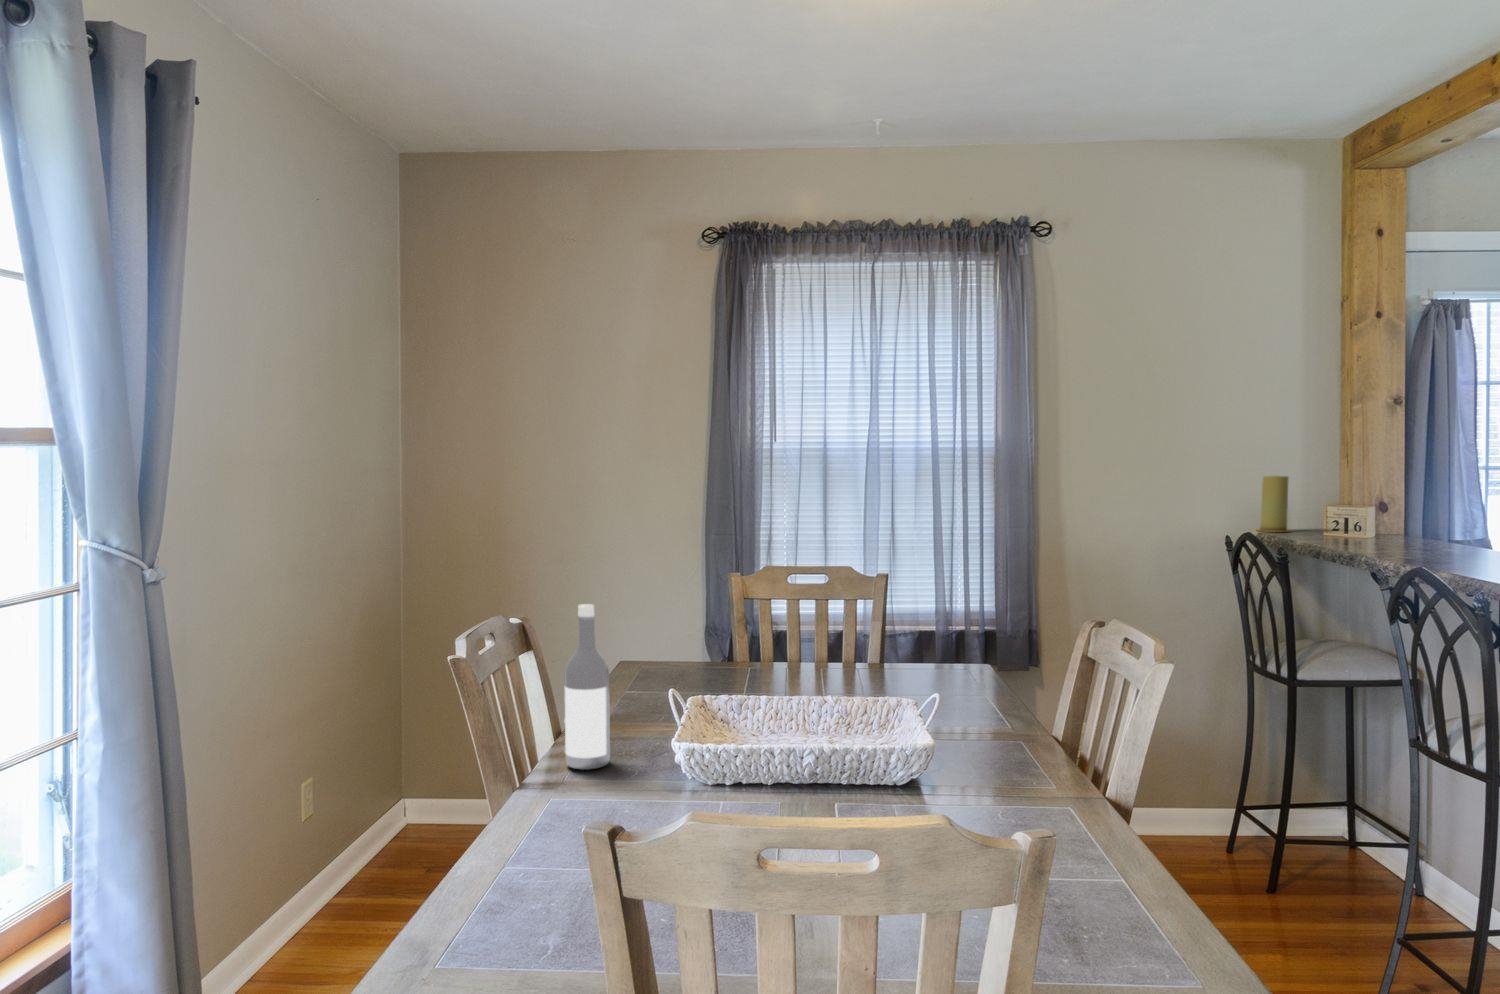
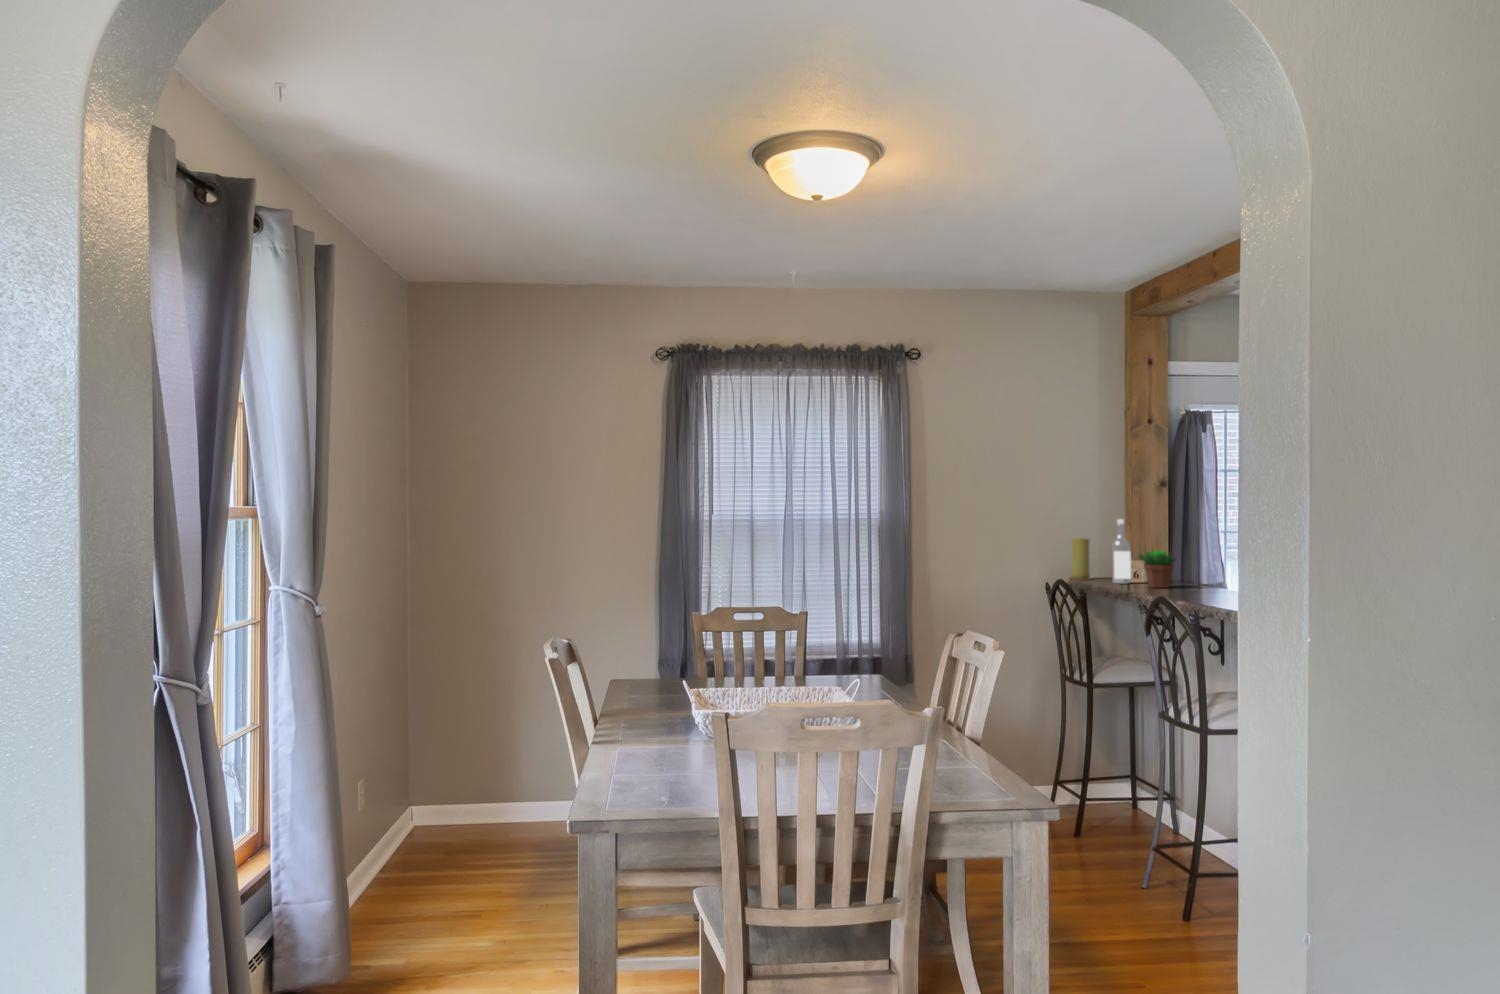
succulent plant: none [1369,489,1434,546] -> present [1139,550,1175,588]
wine bottle: present [565,604,610,770] -> present [1112,519,1131,584]

